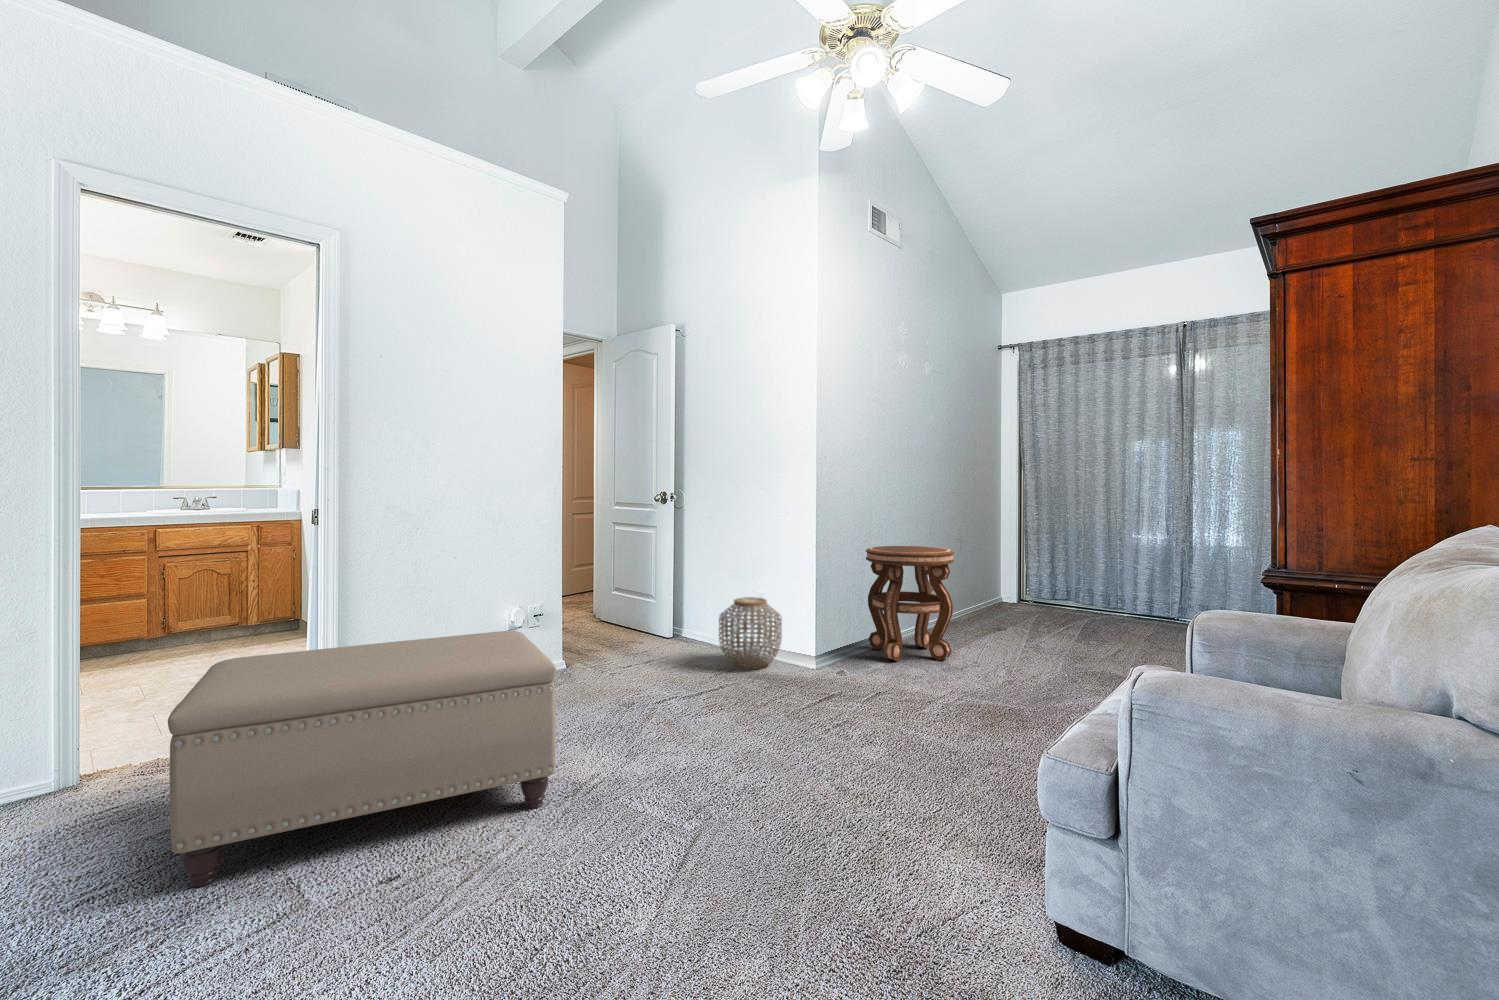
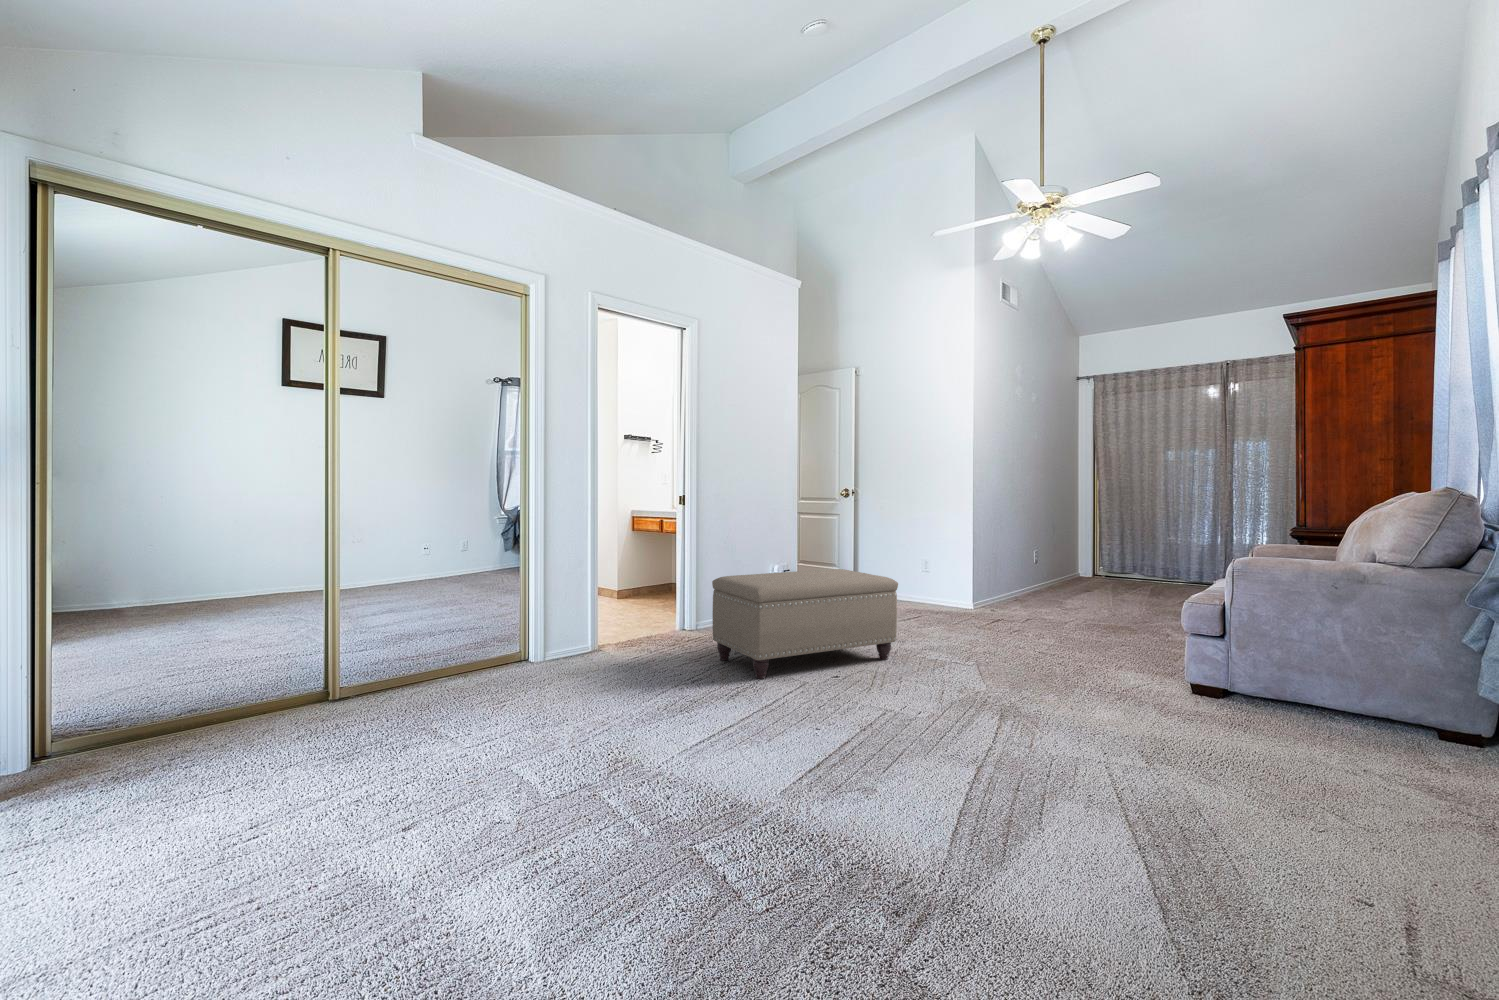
side table: present [866,546,954,661] -> none [1003,528,1069,608]
woven basket: present [719,597,782,669] -> none [907,562,952,611]

